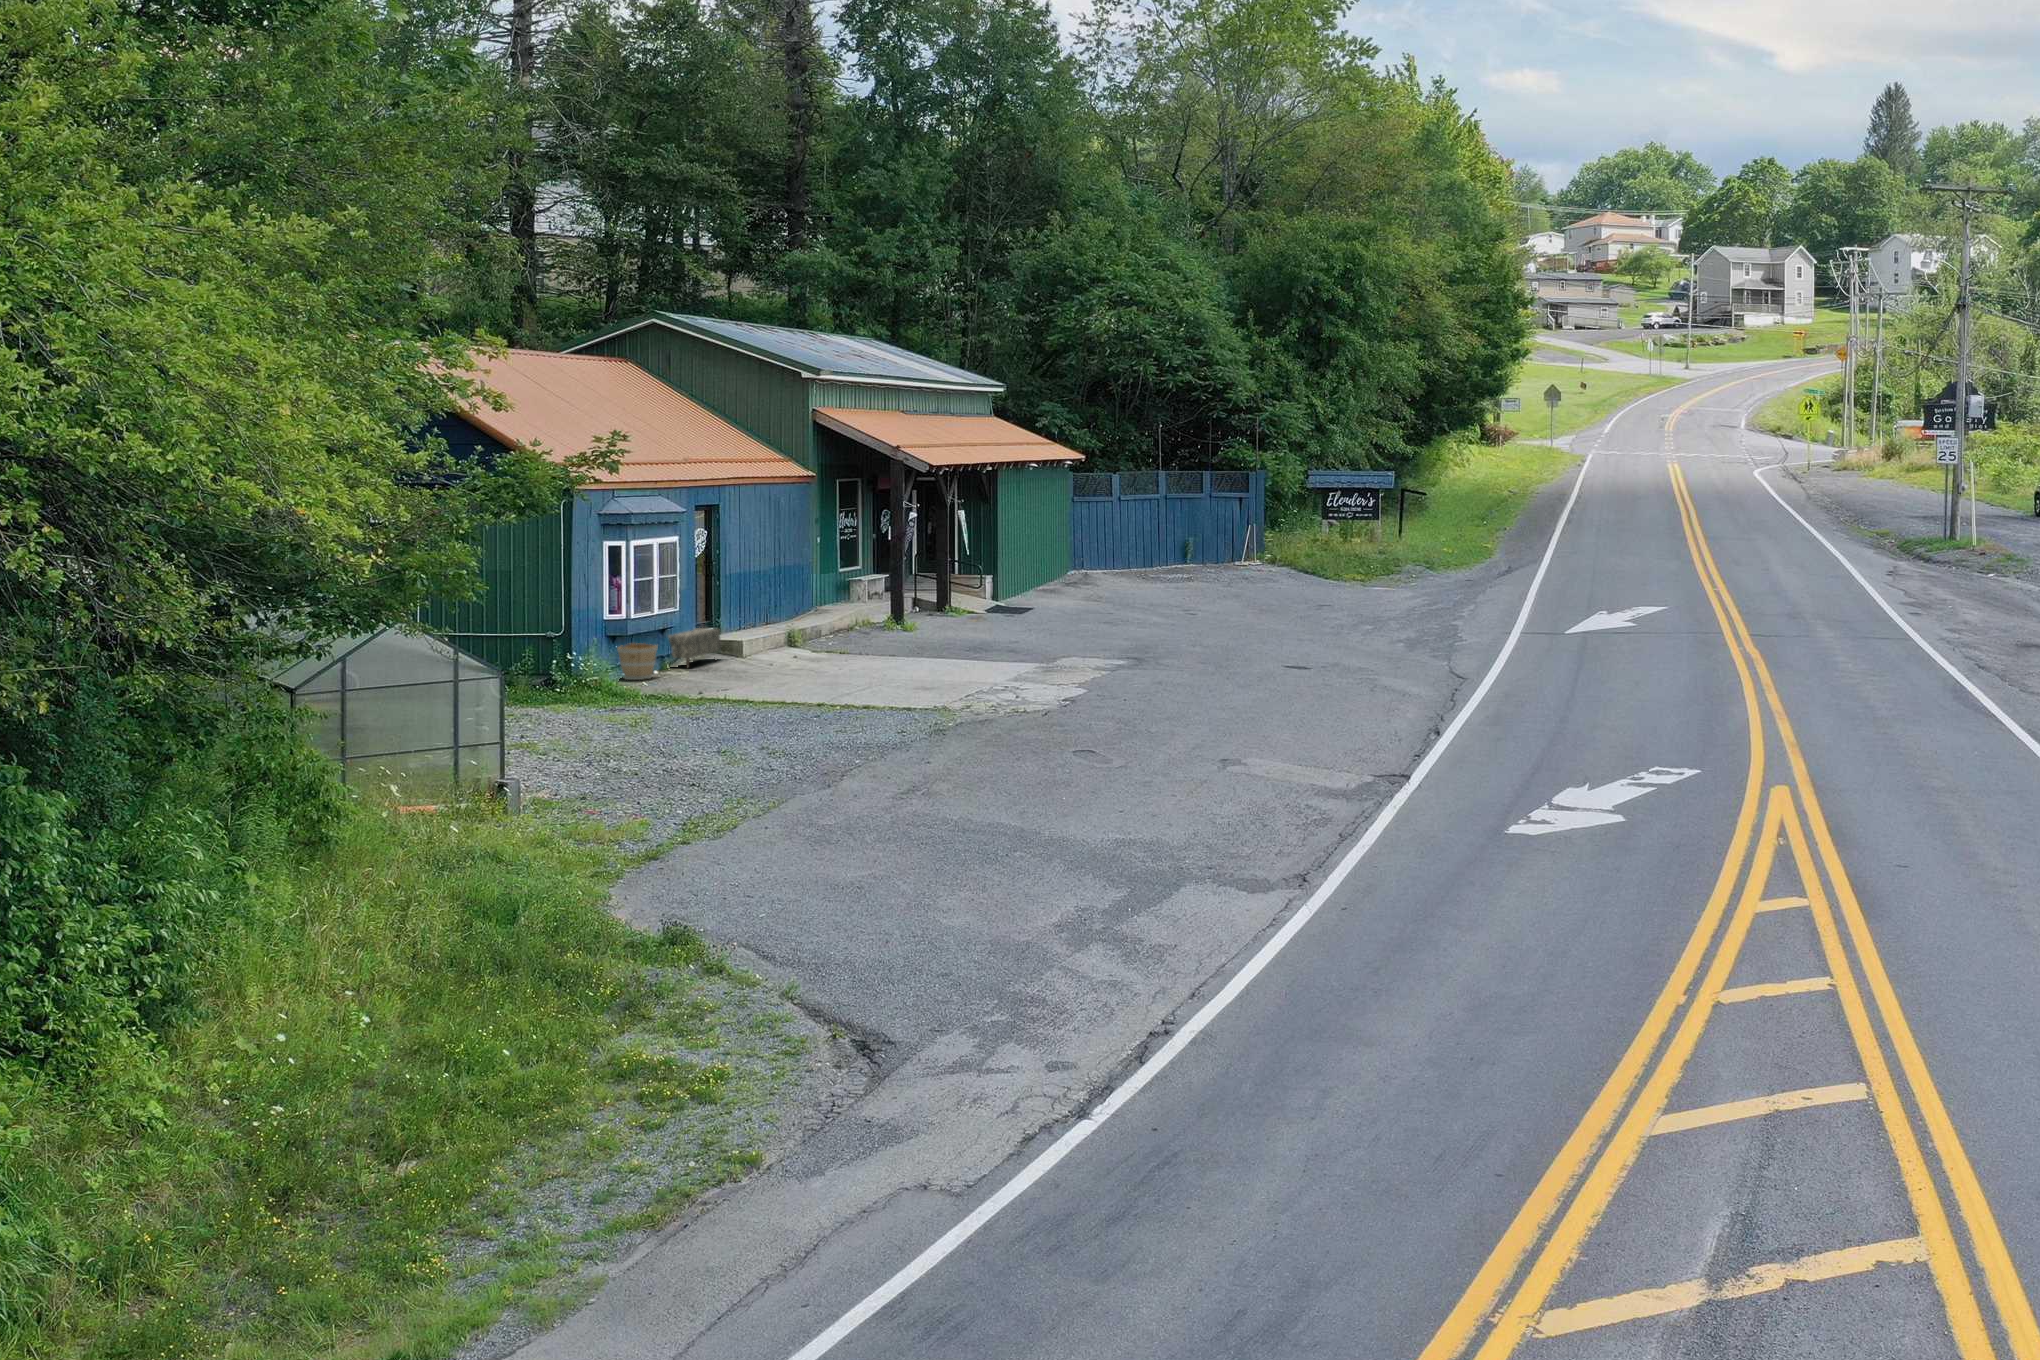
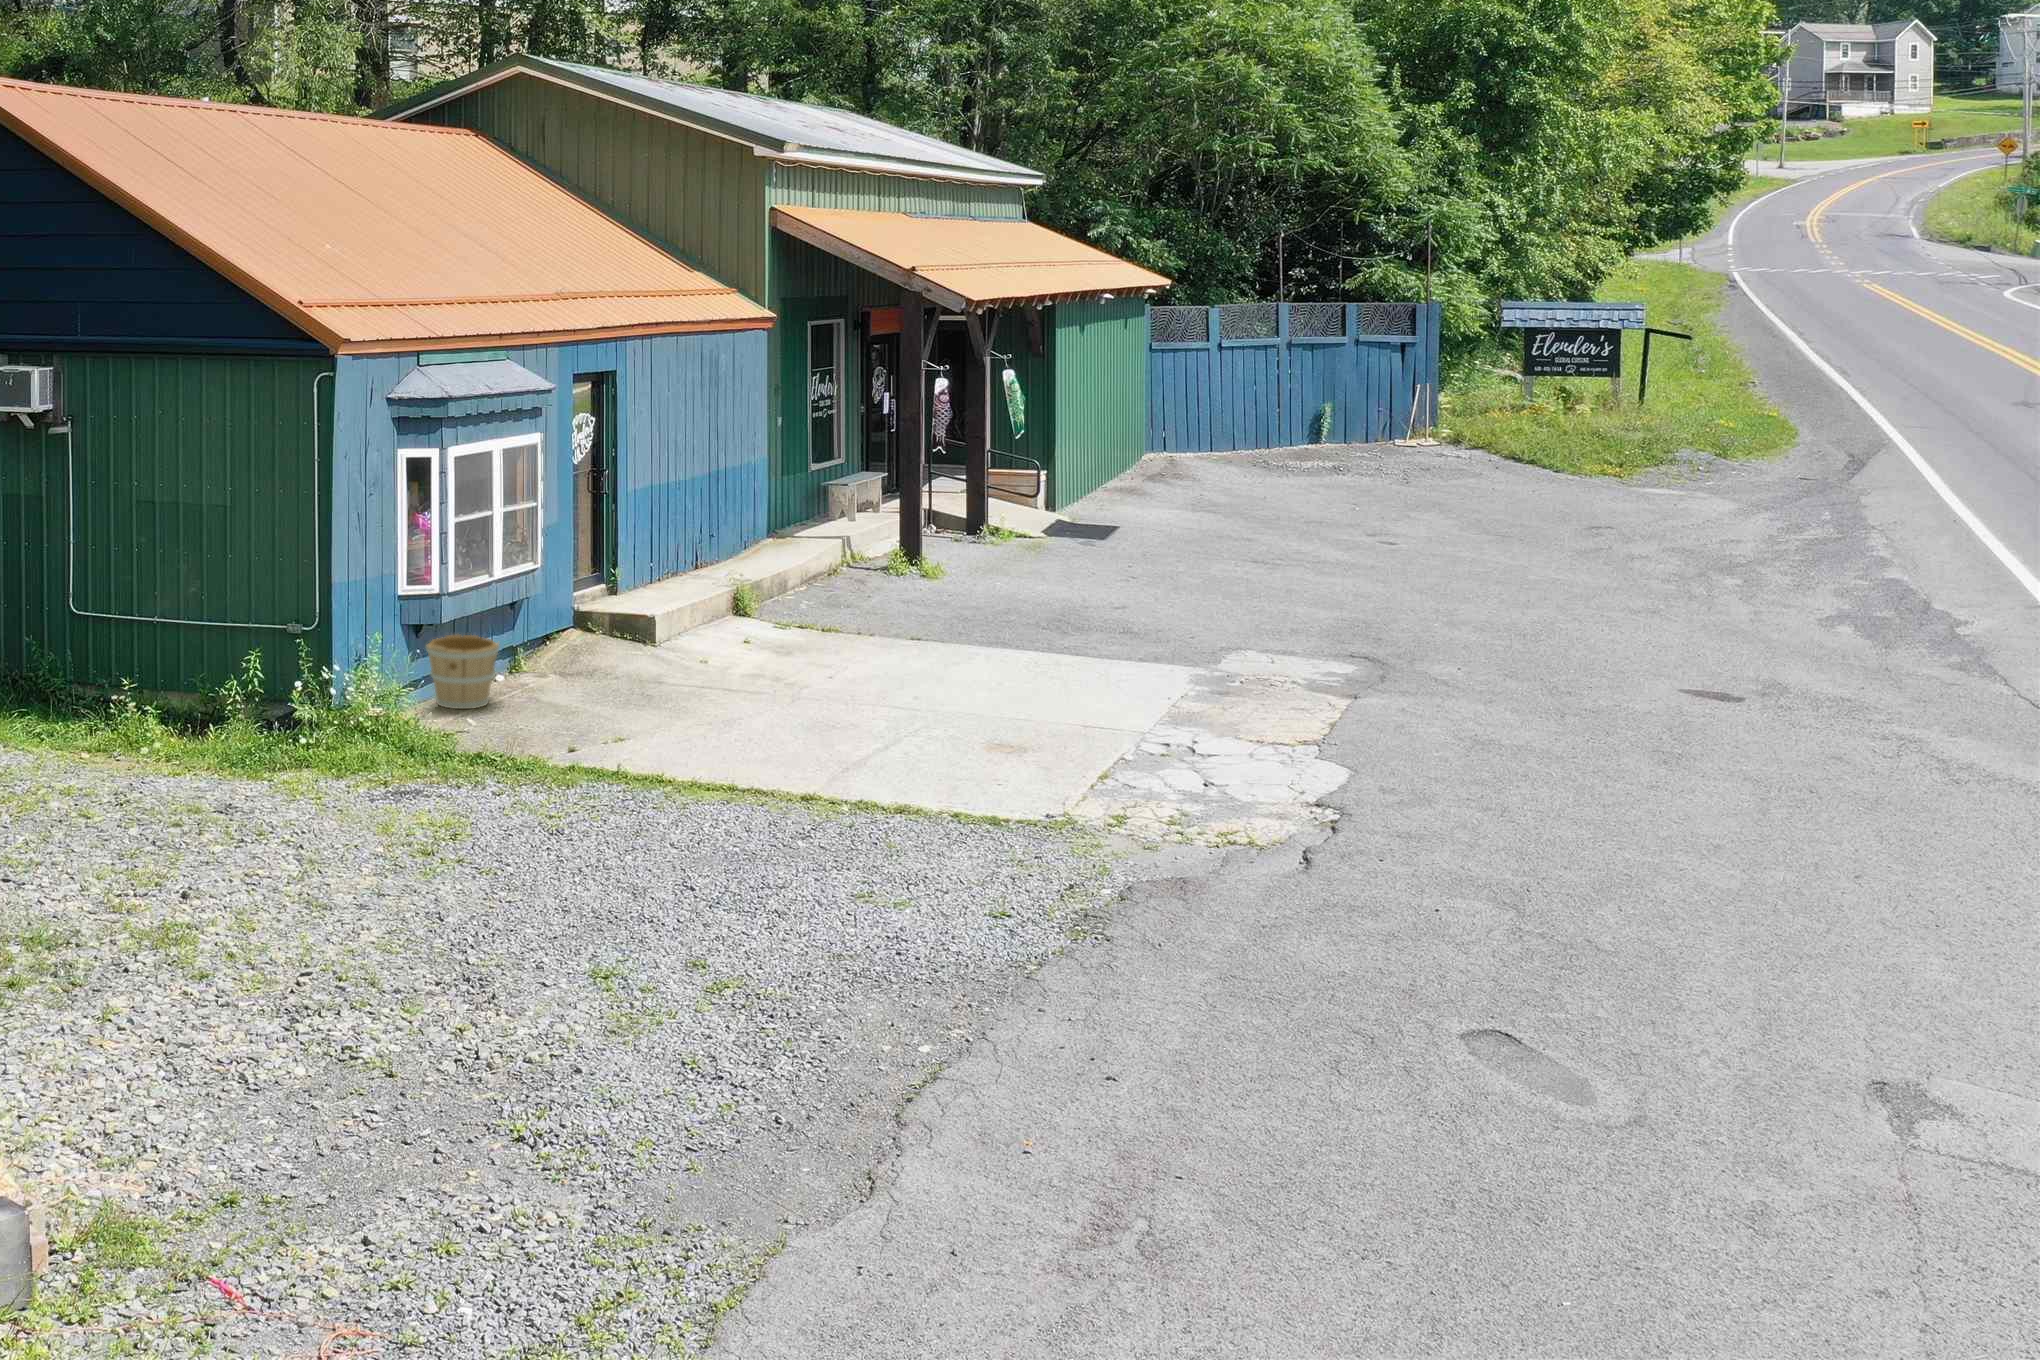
bench: present [669,628,720,668] -> none [506,592,615,677]

